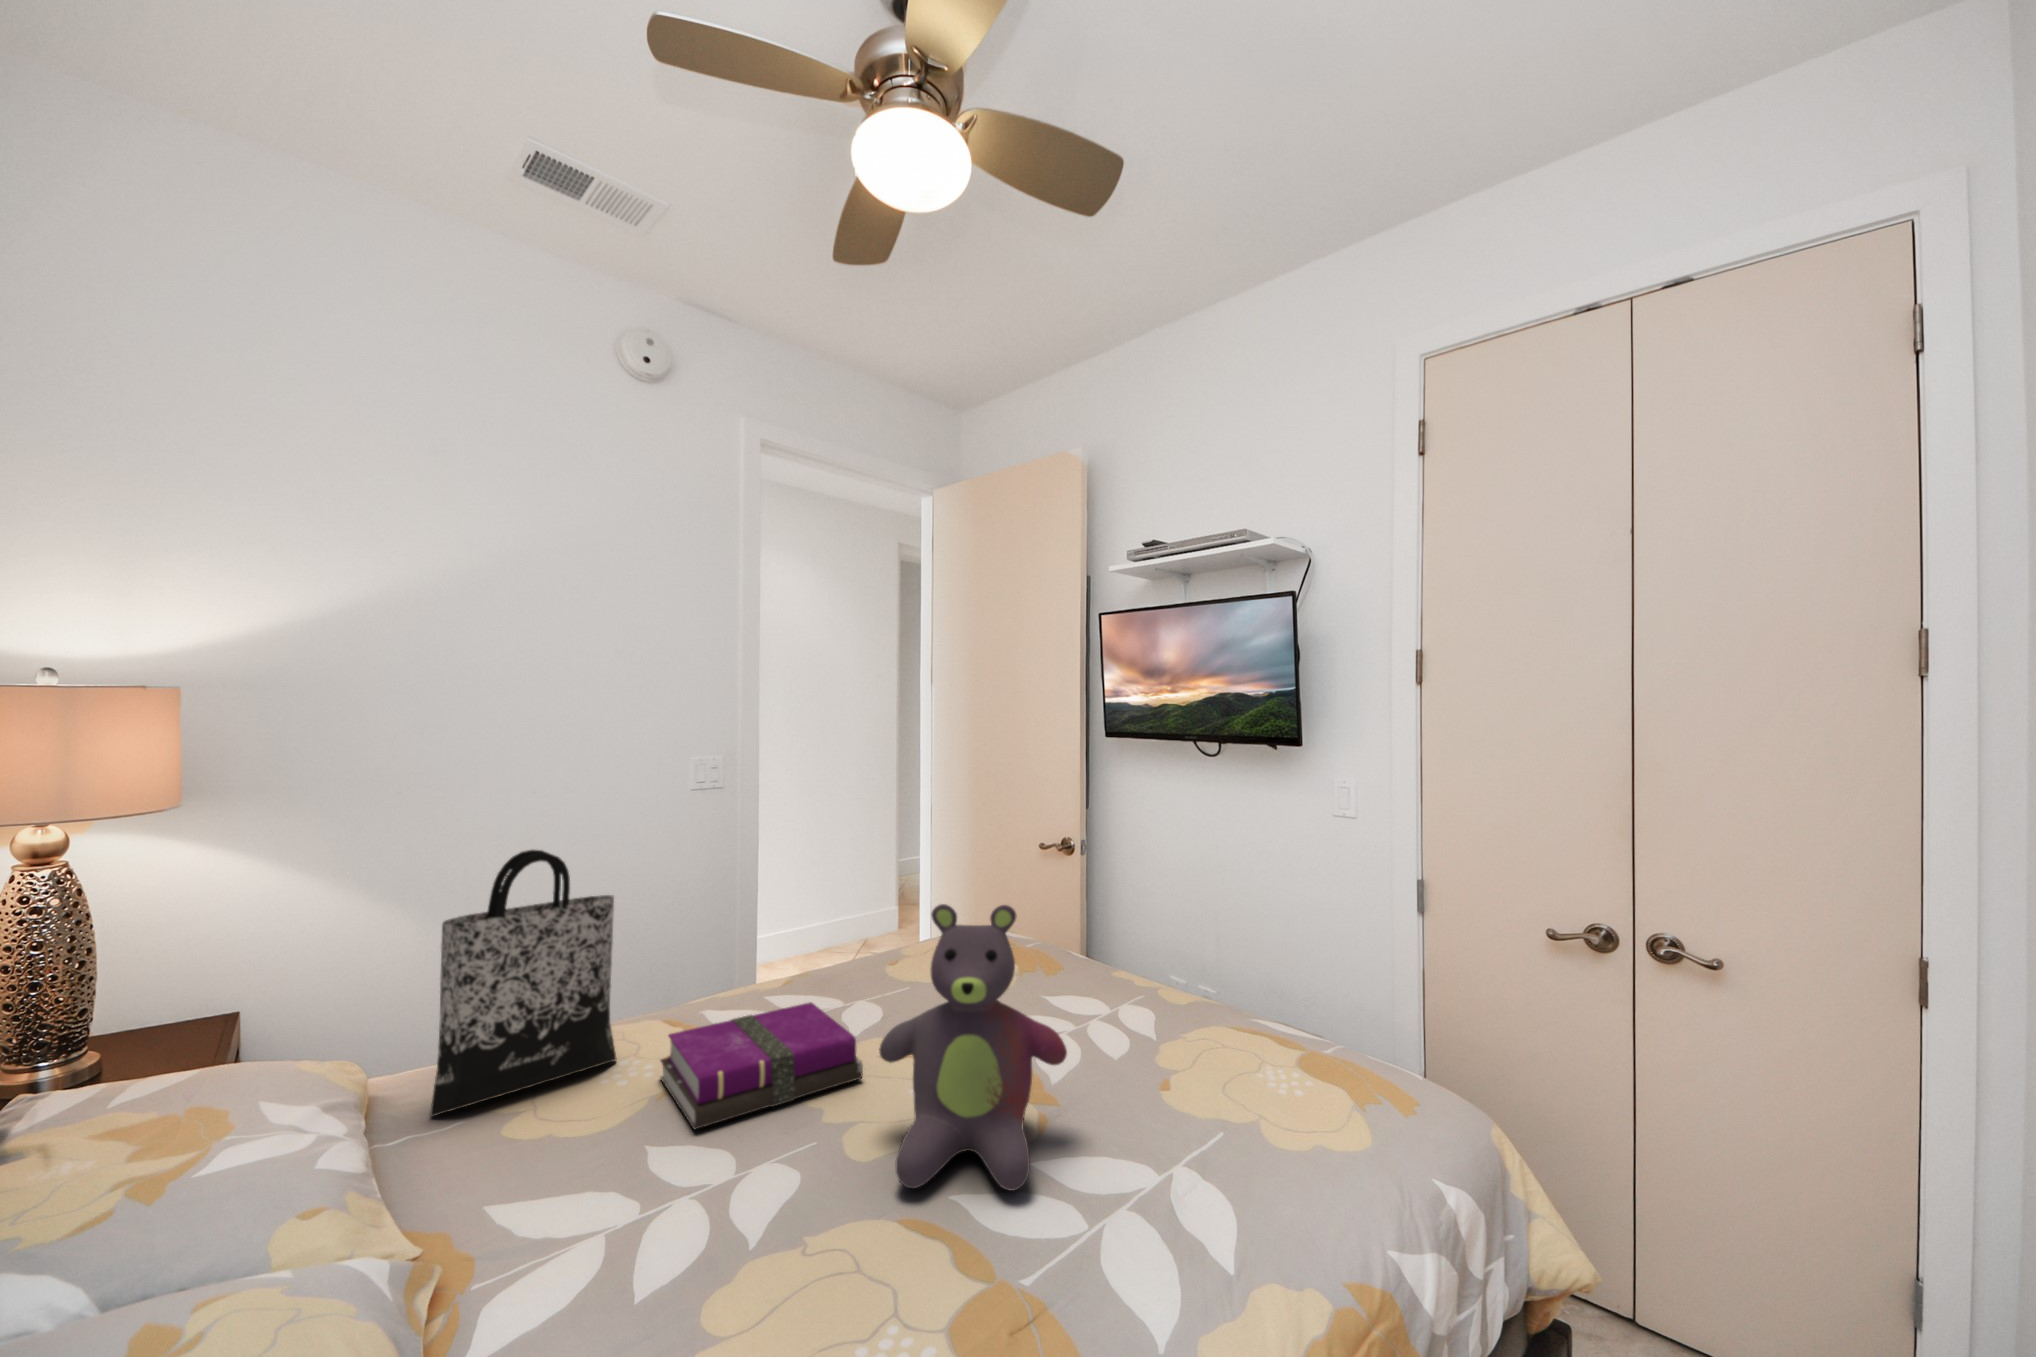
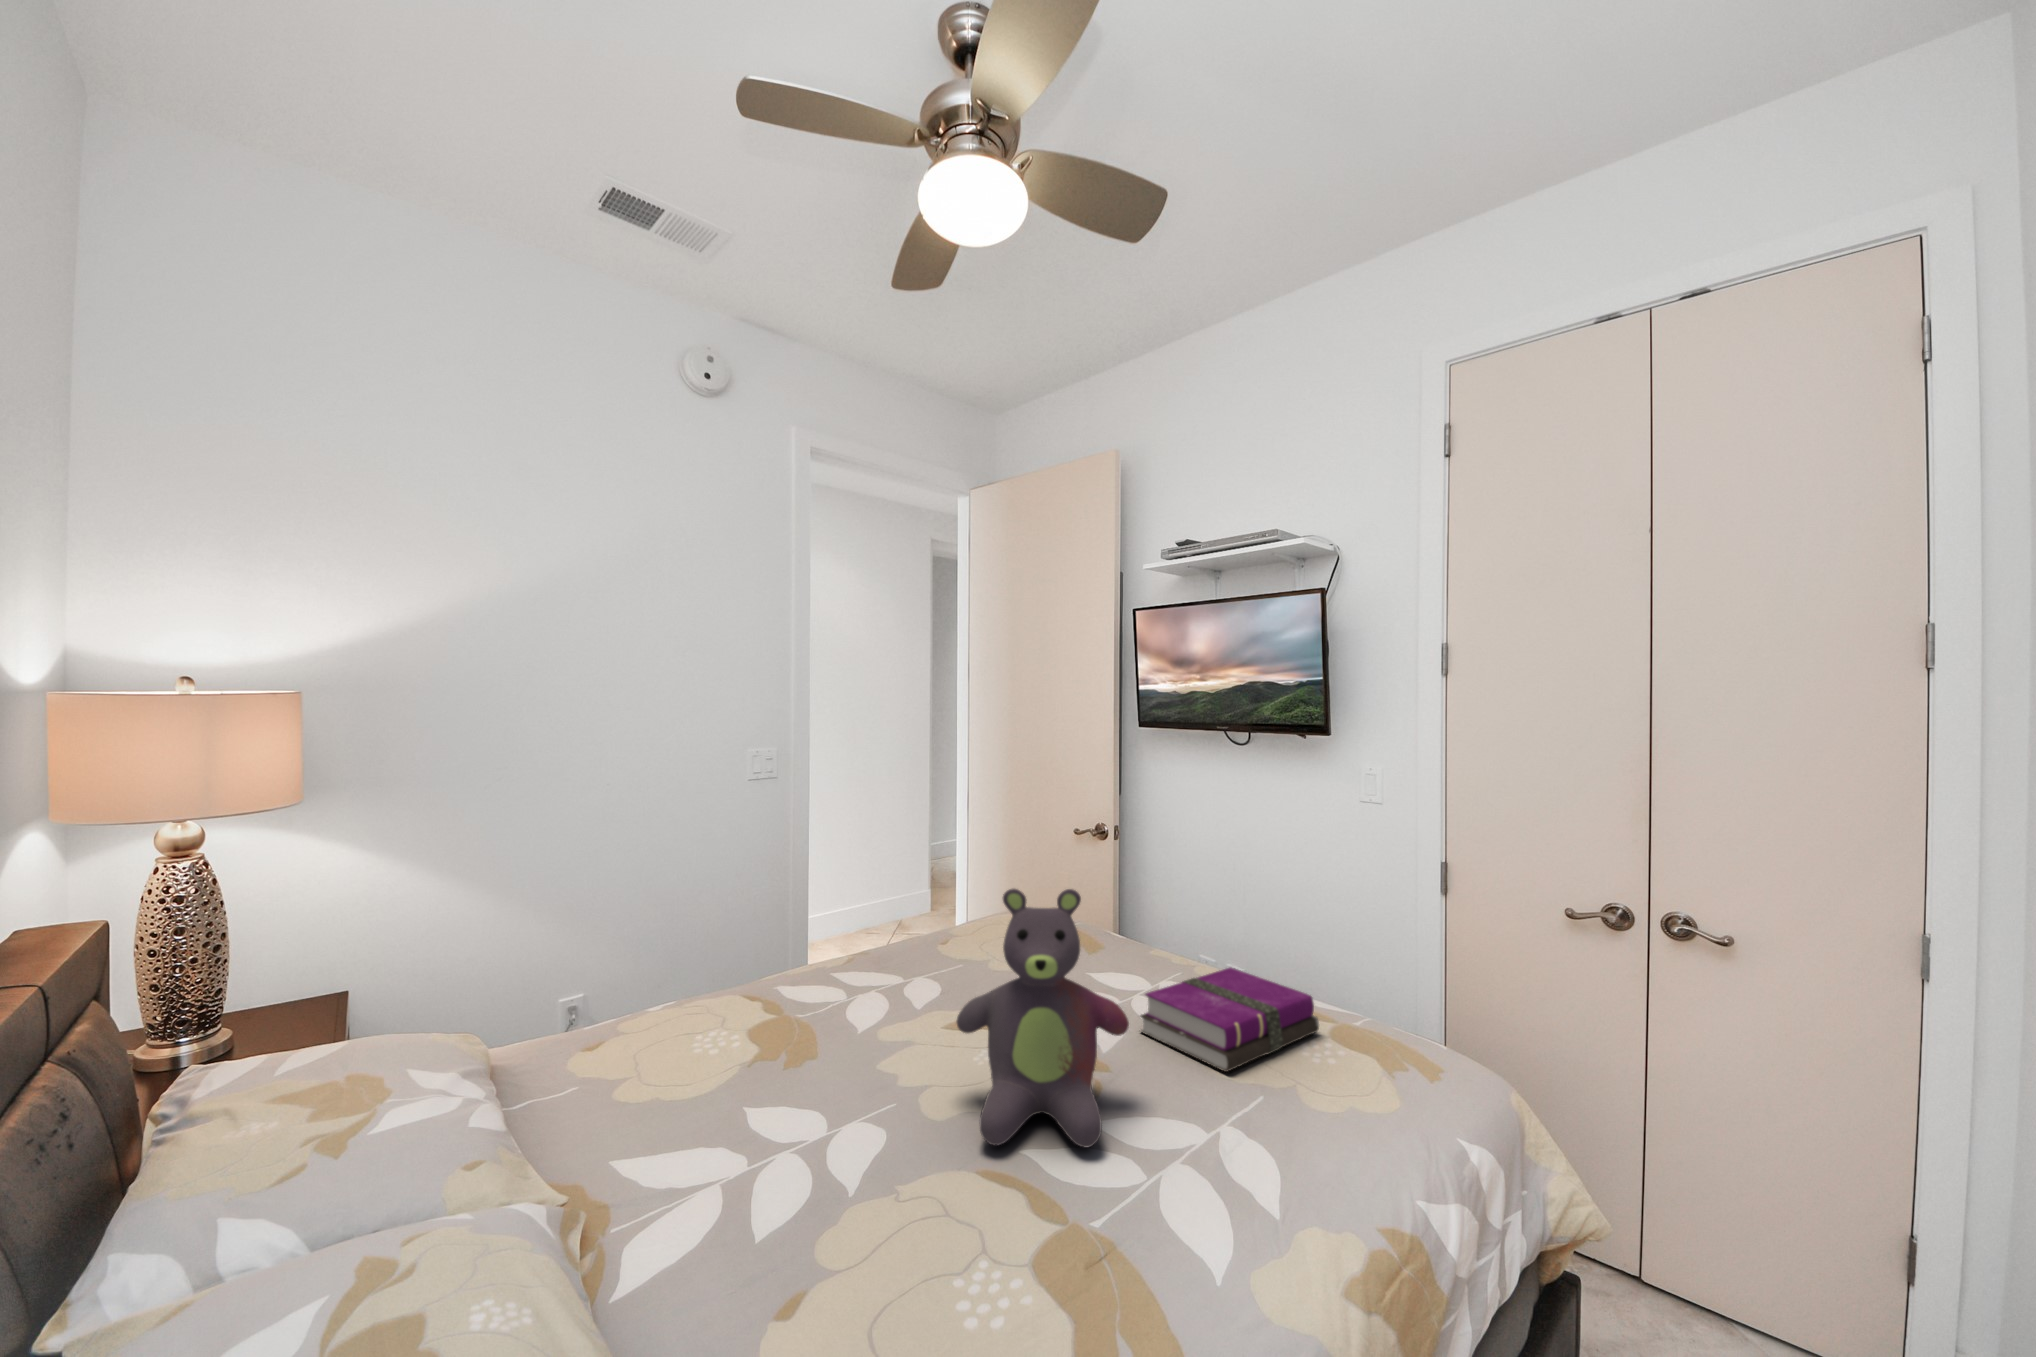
tote bag: present [430,850,616,1116] -> none [548,840,707,1084]
notebook: present [660,1002,863,1129] -> present [1140,967,1319,1072]

